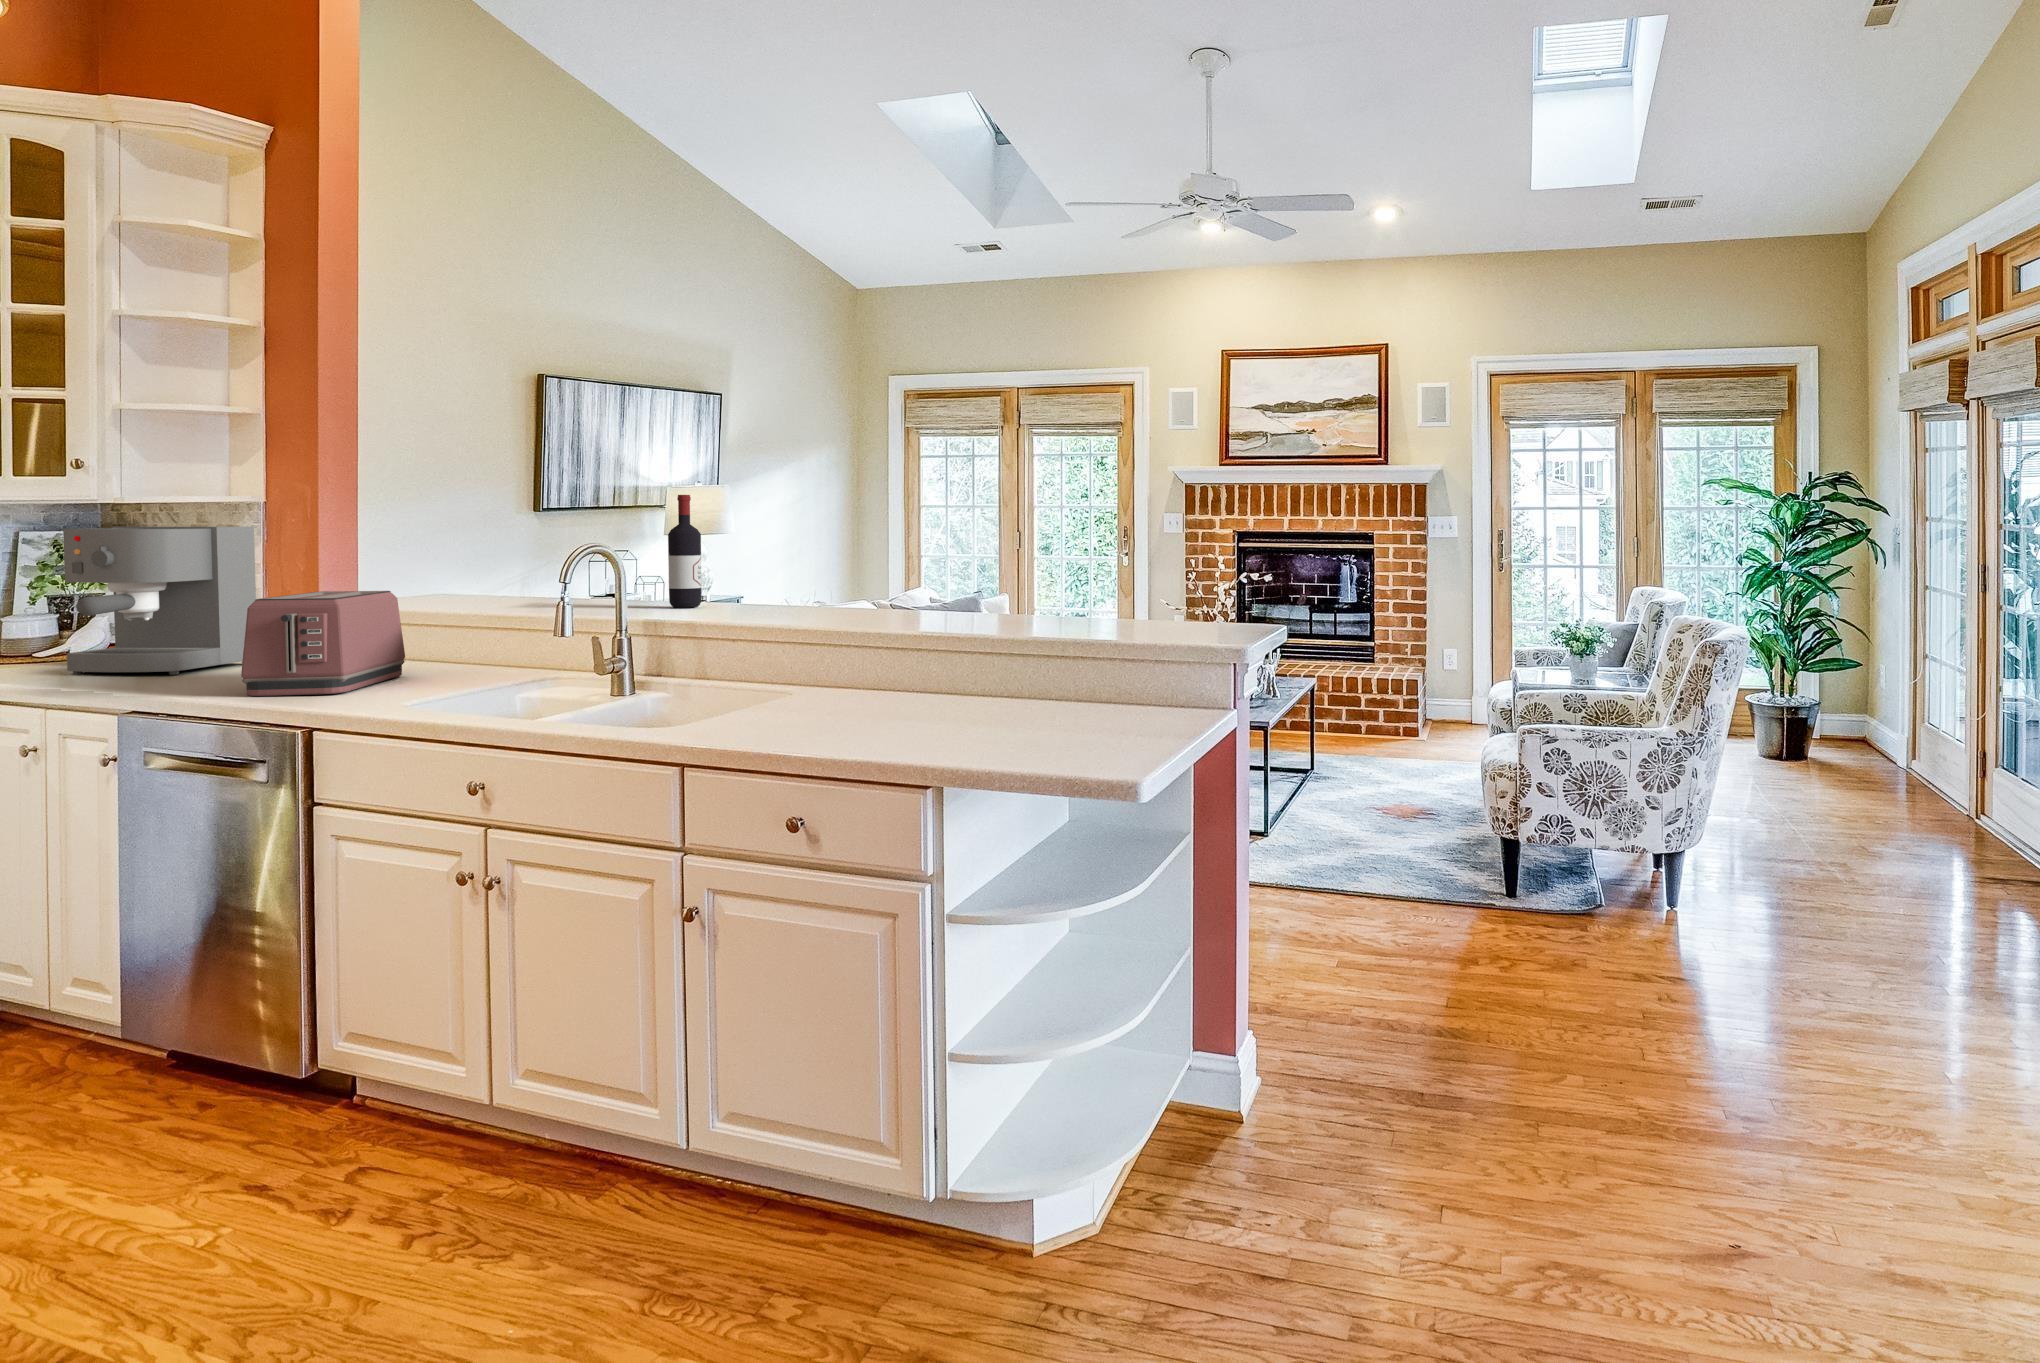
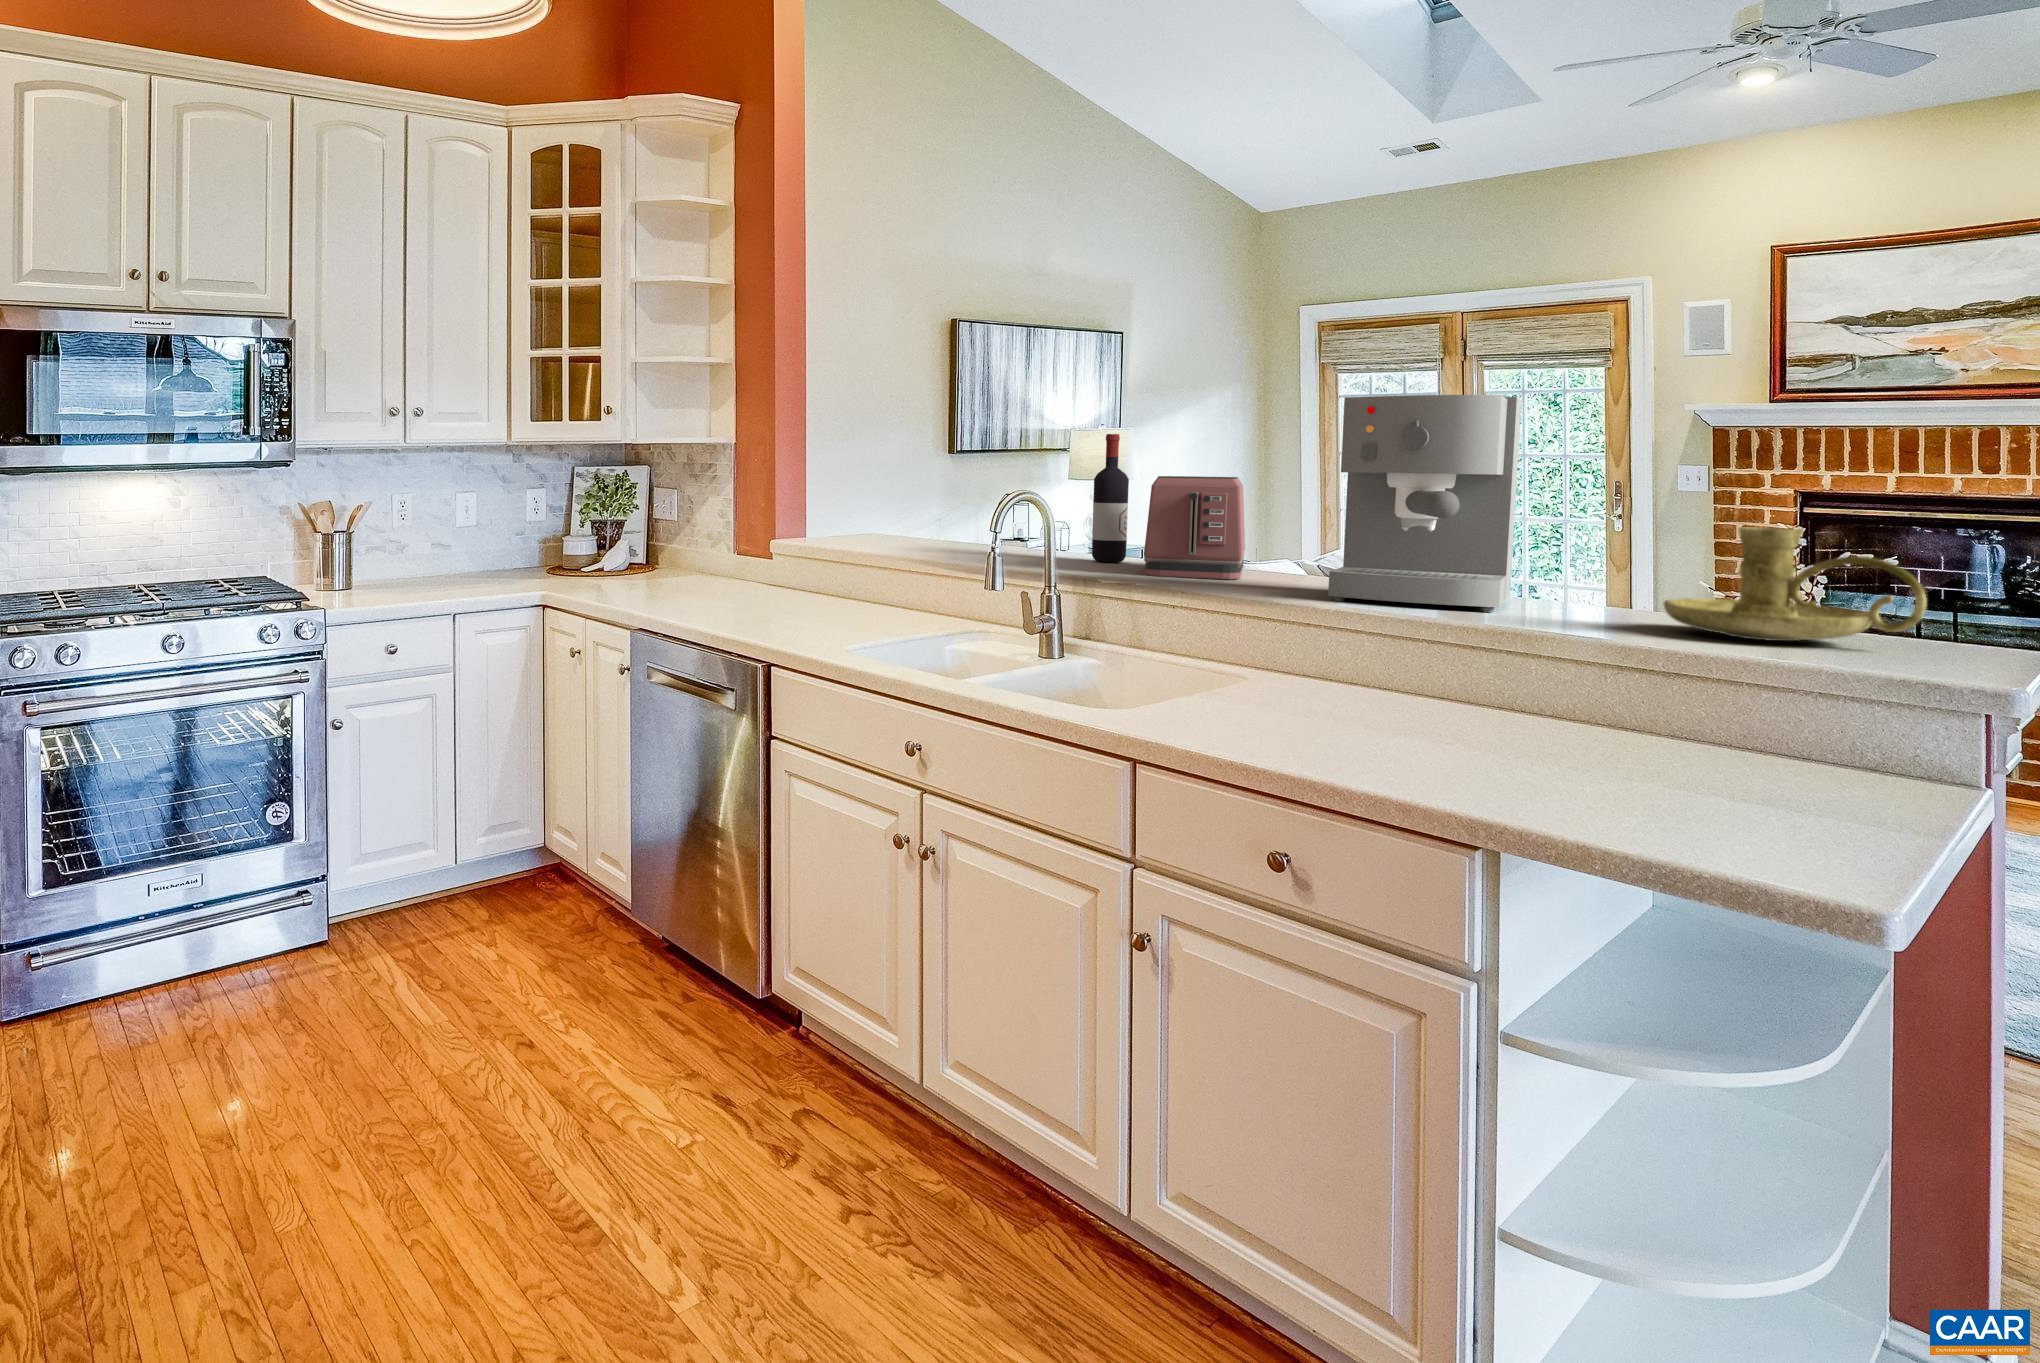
coffee maker: present [63,527,256,675] -> present [1328,395,1522,612]
candle holder: none [1056,560,1184,633] -> present [1663,527,1926,641]
toaster: present [241,591,405,696] -> present [1144,476,1245,579]

